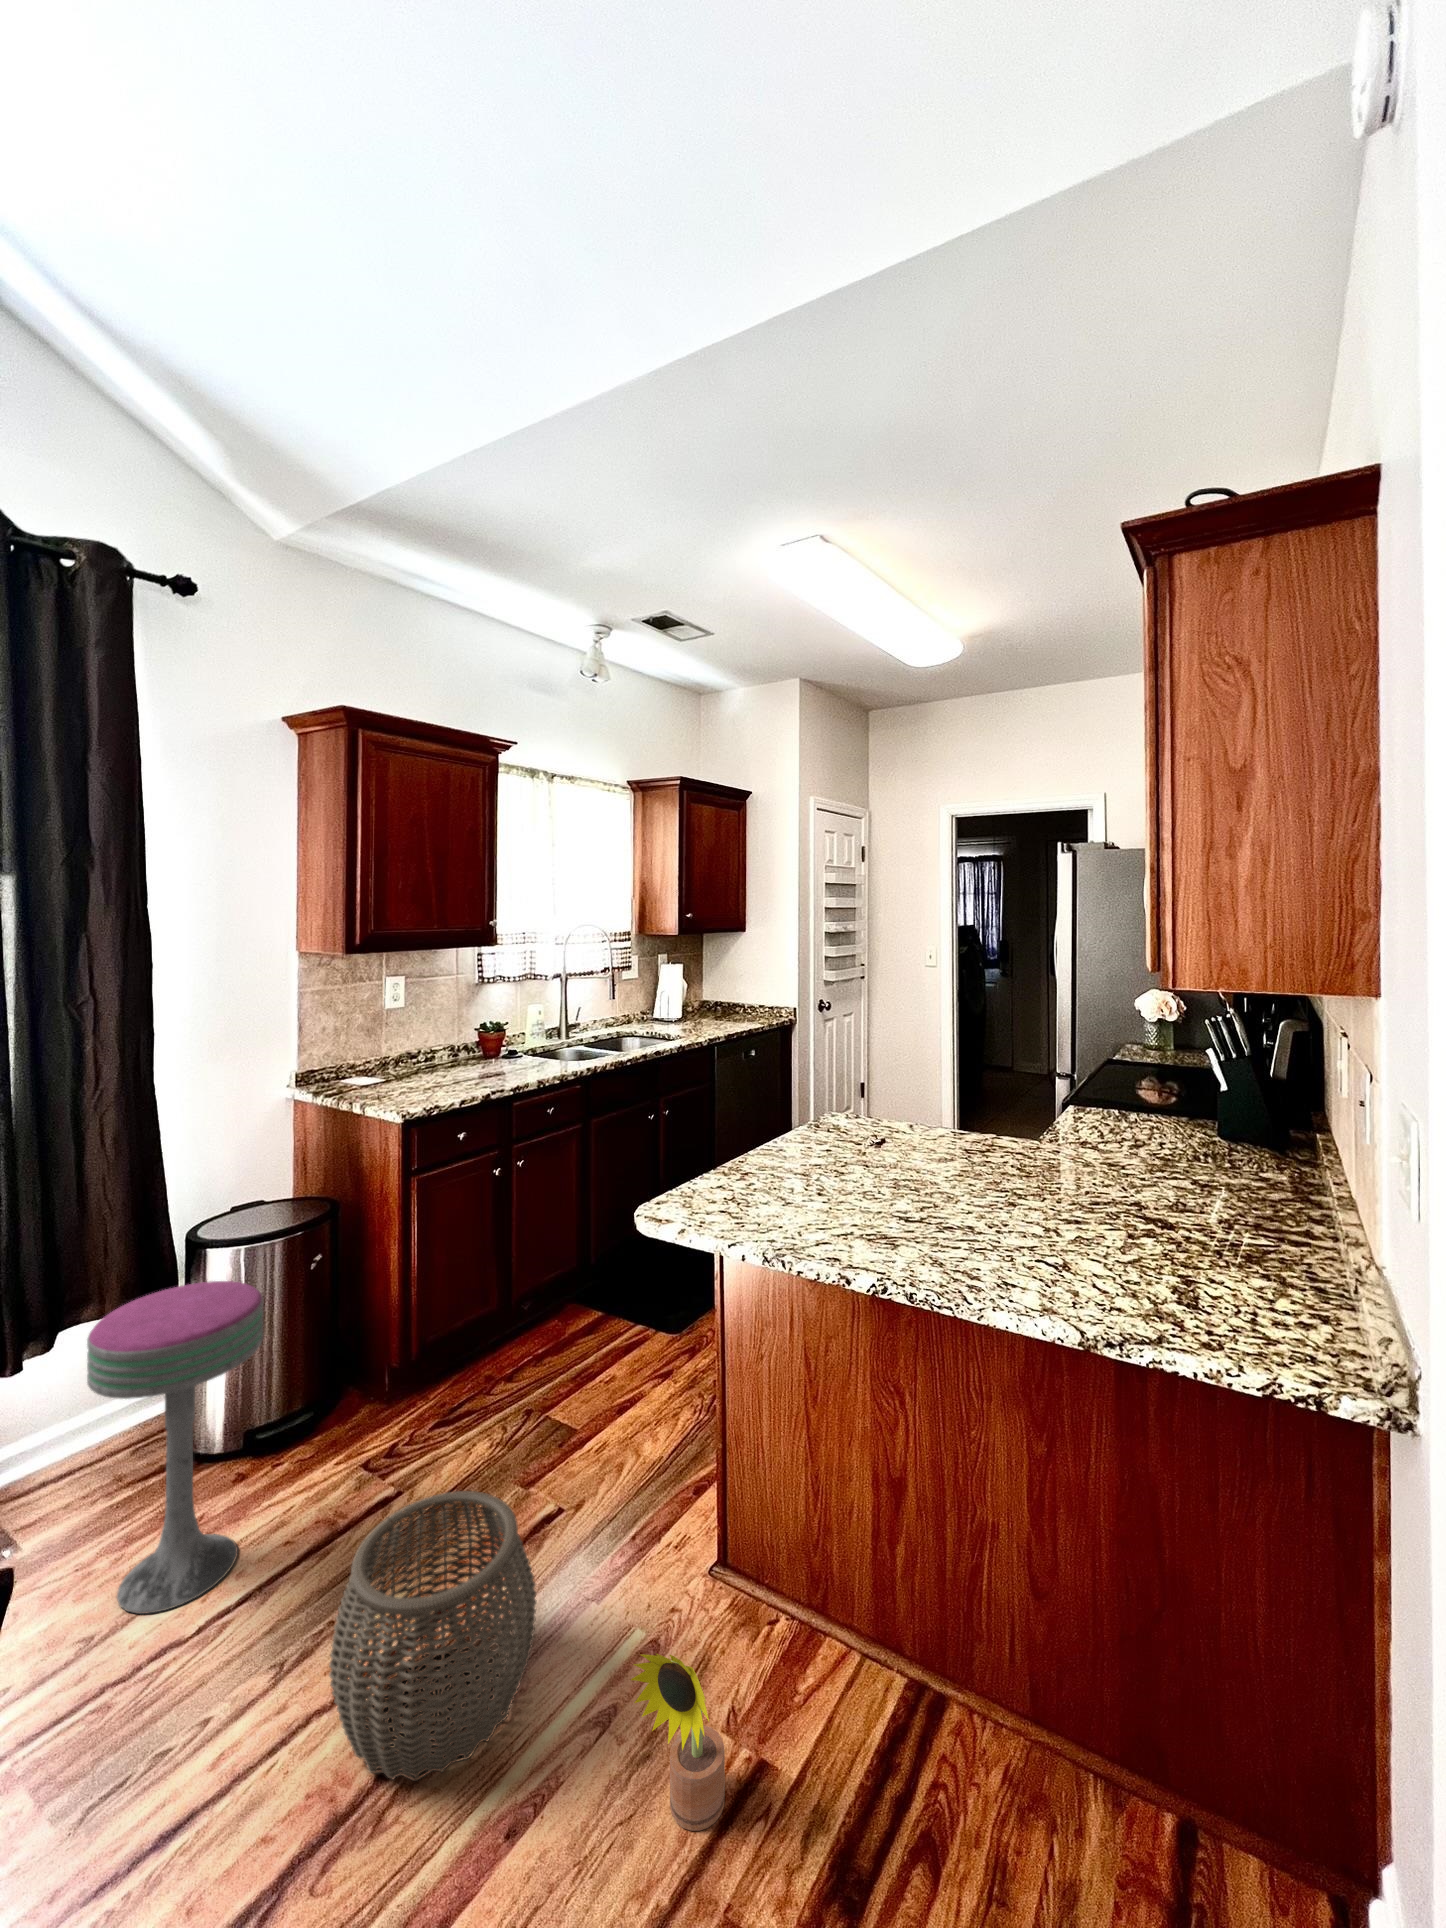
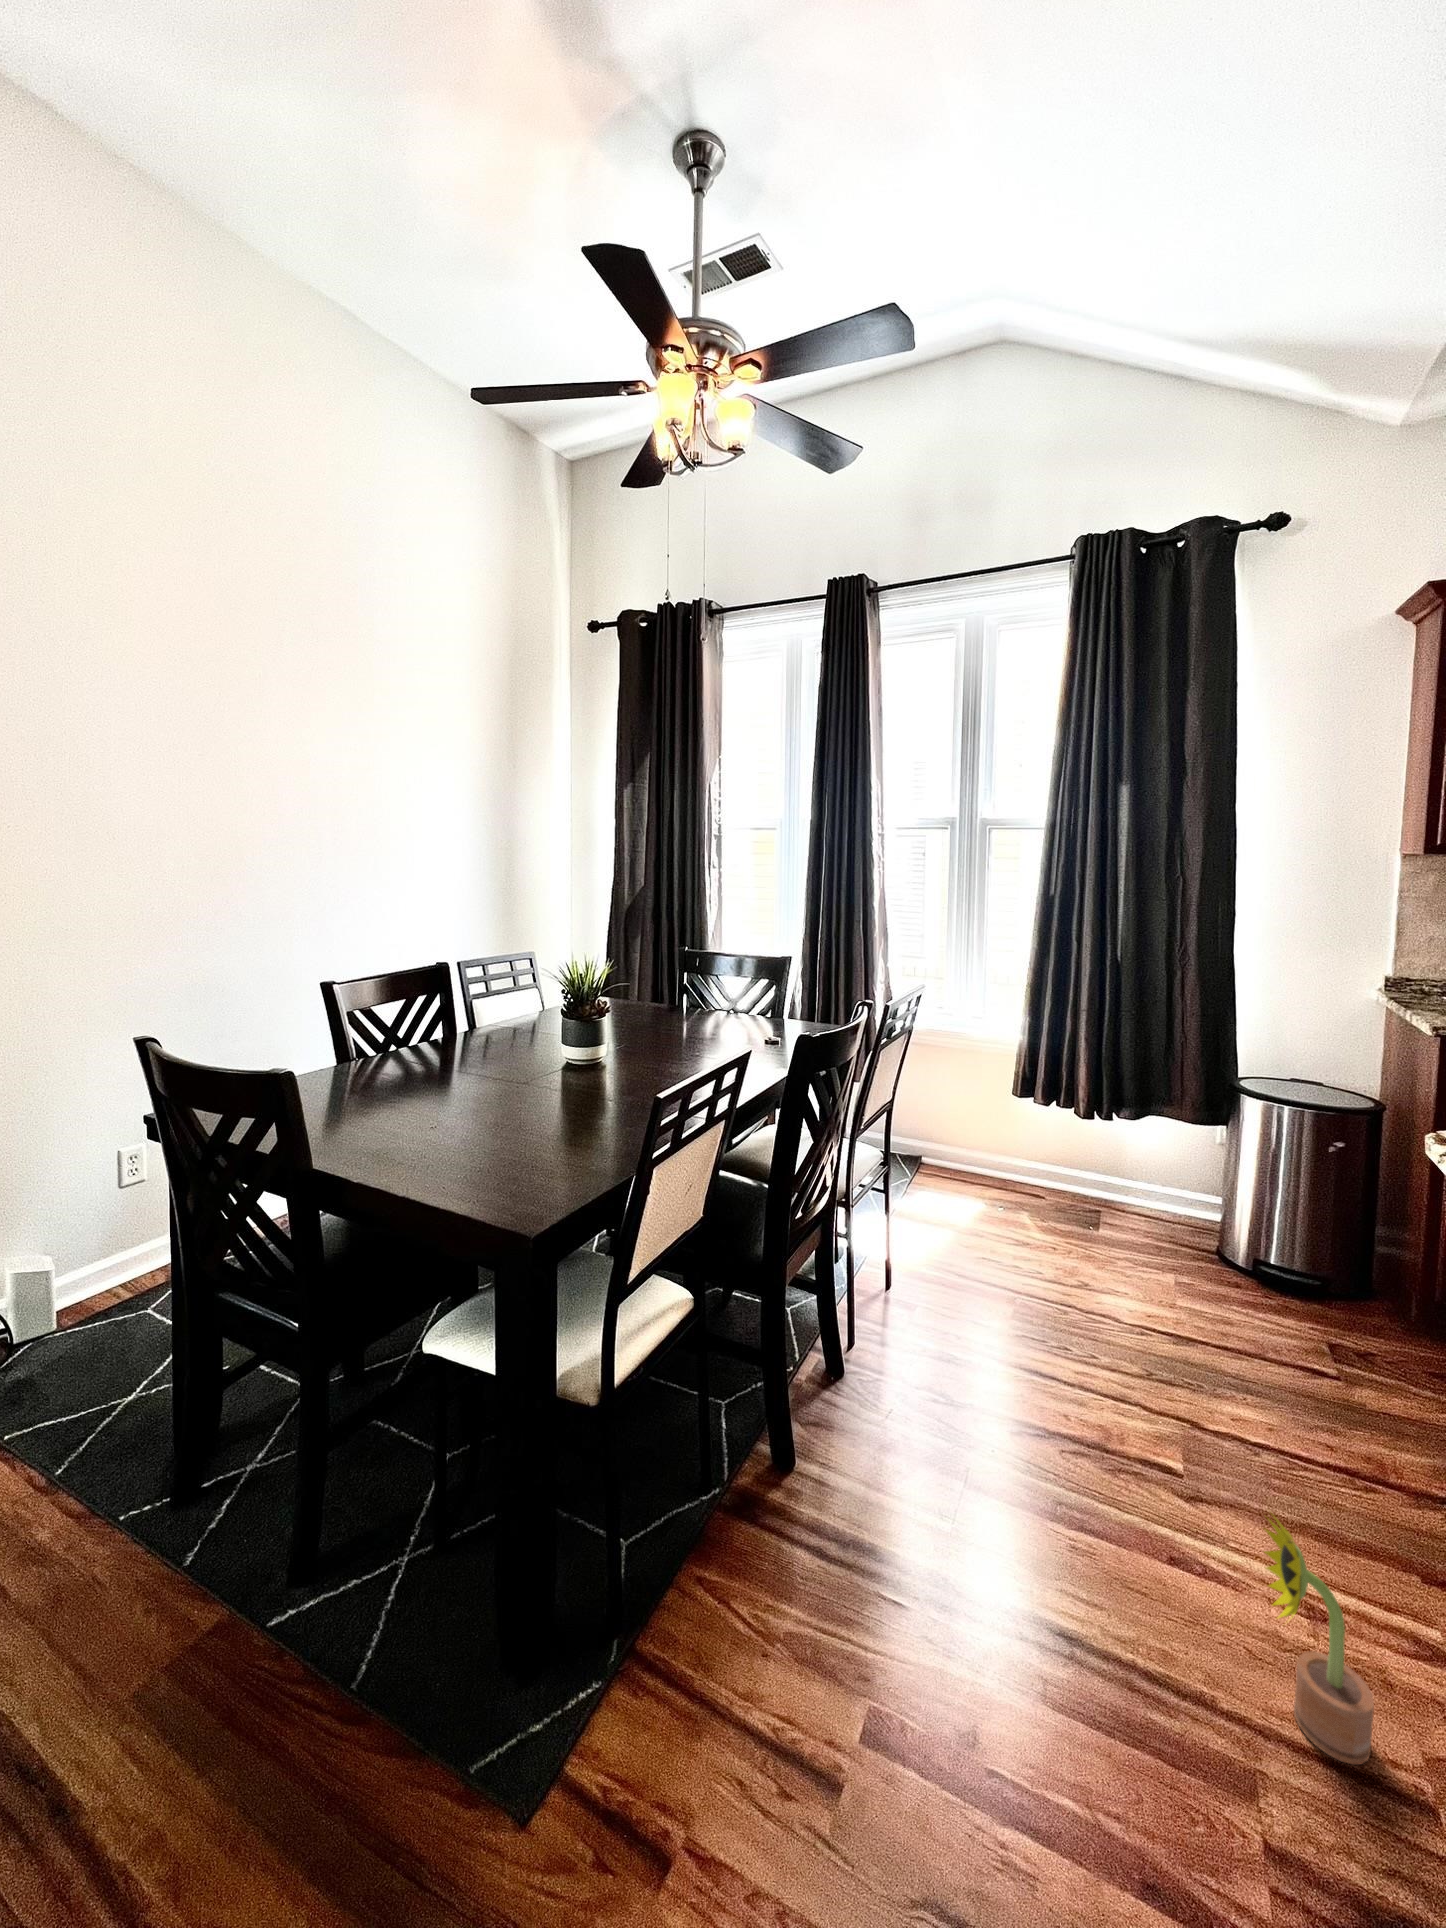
bar stool: present [87,1281,264,1614] -> none [1098,1091,1225,1316]
woven basket: present [329,1491,537,1781] -> none [1120,1304,1320,1529]

